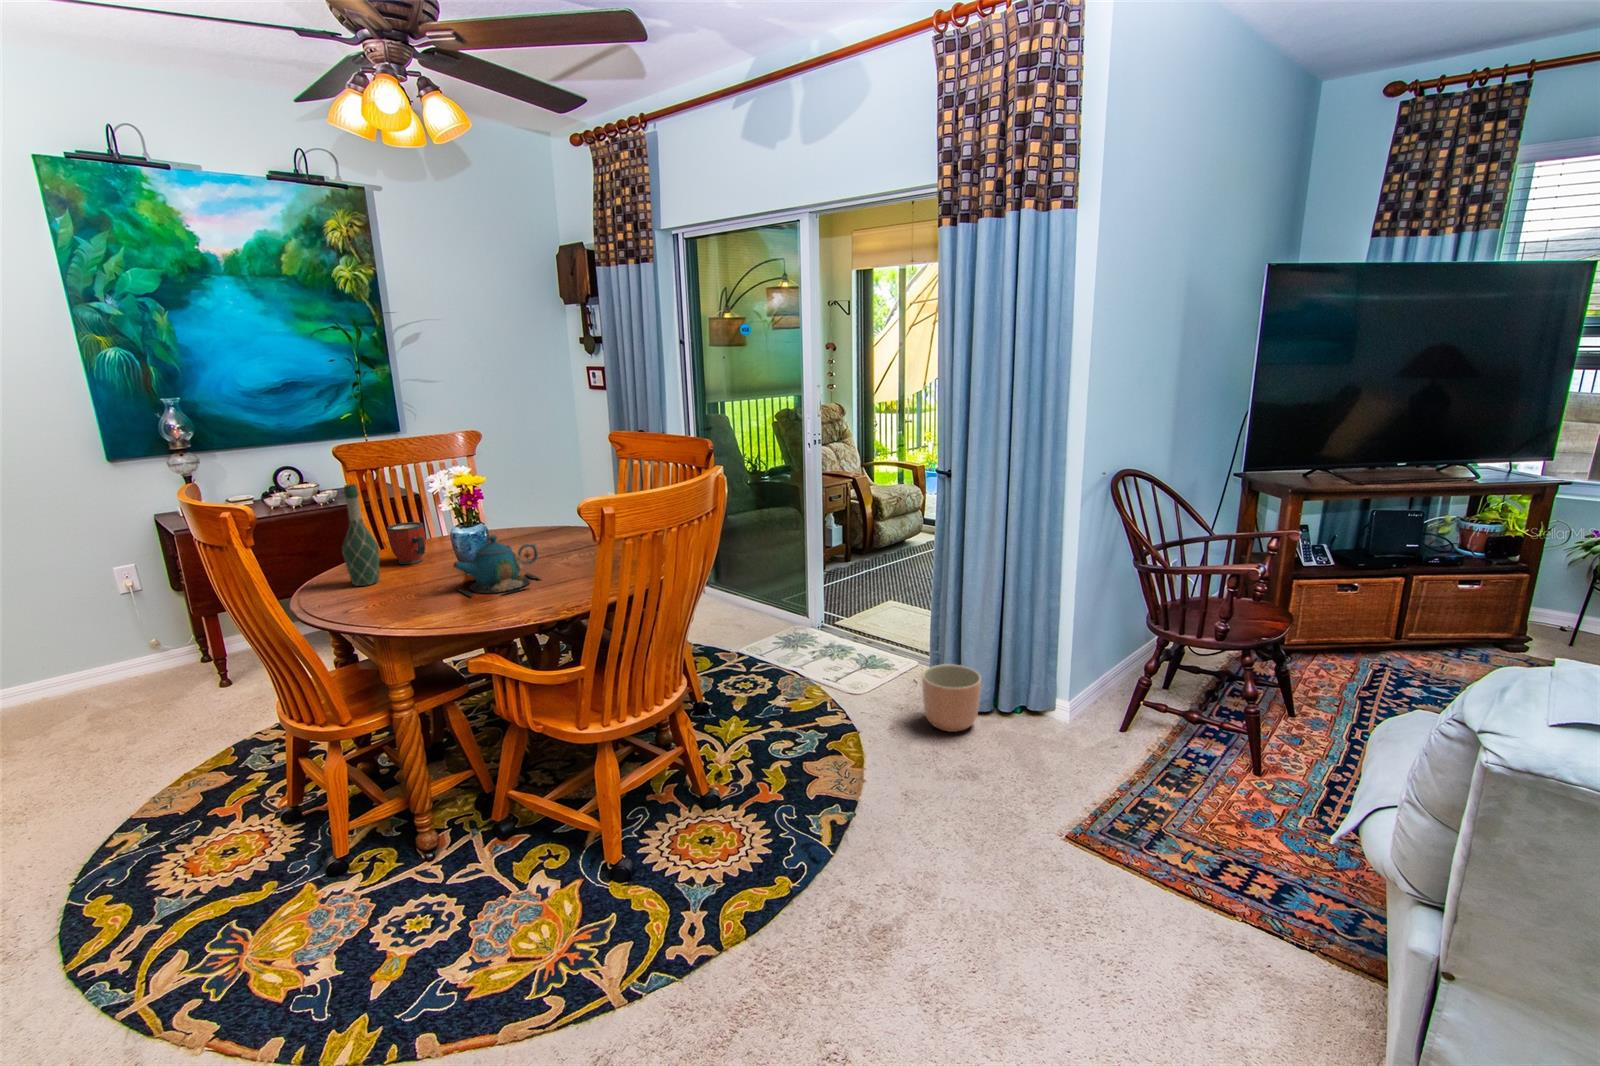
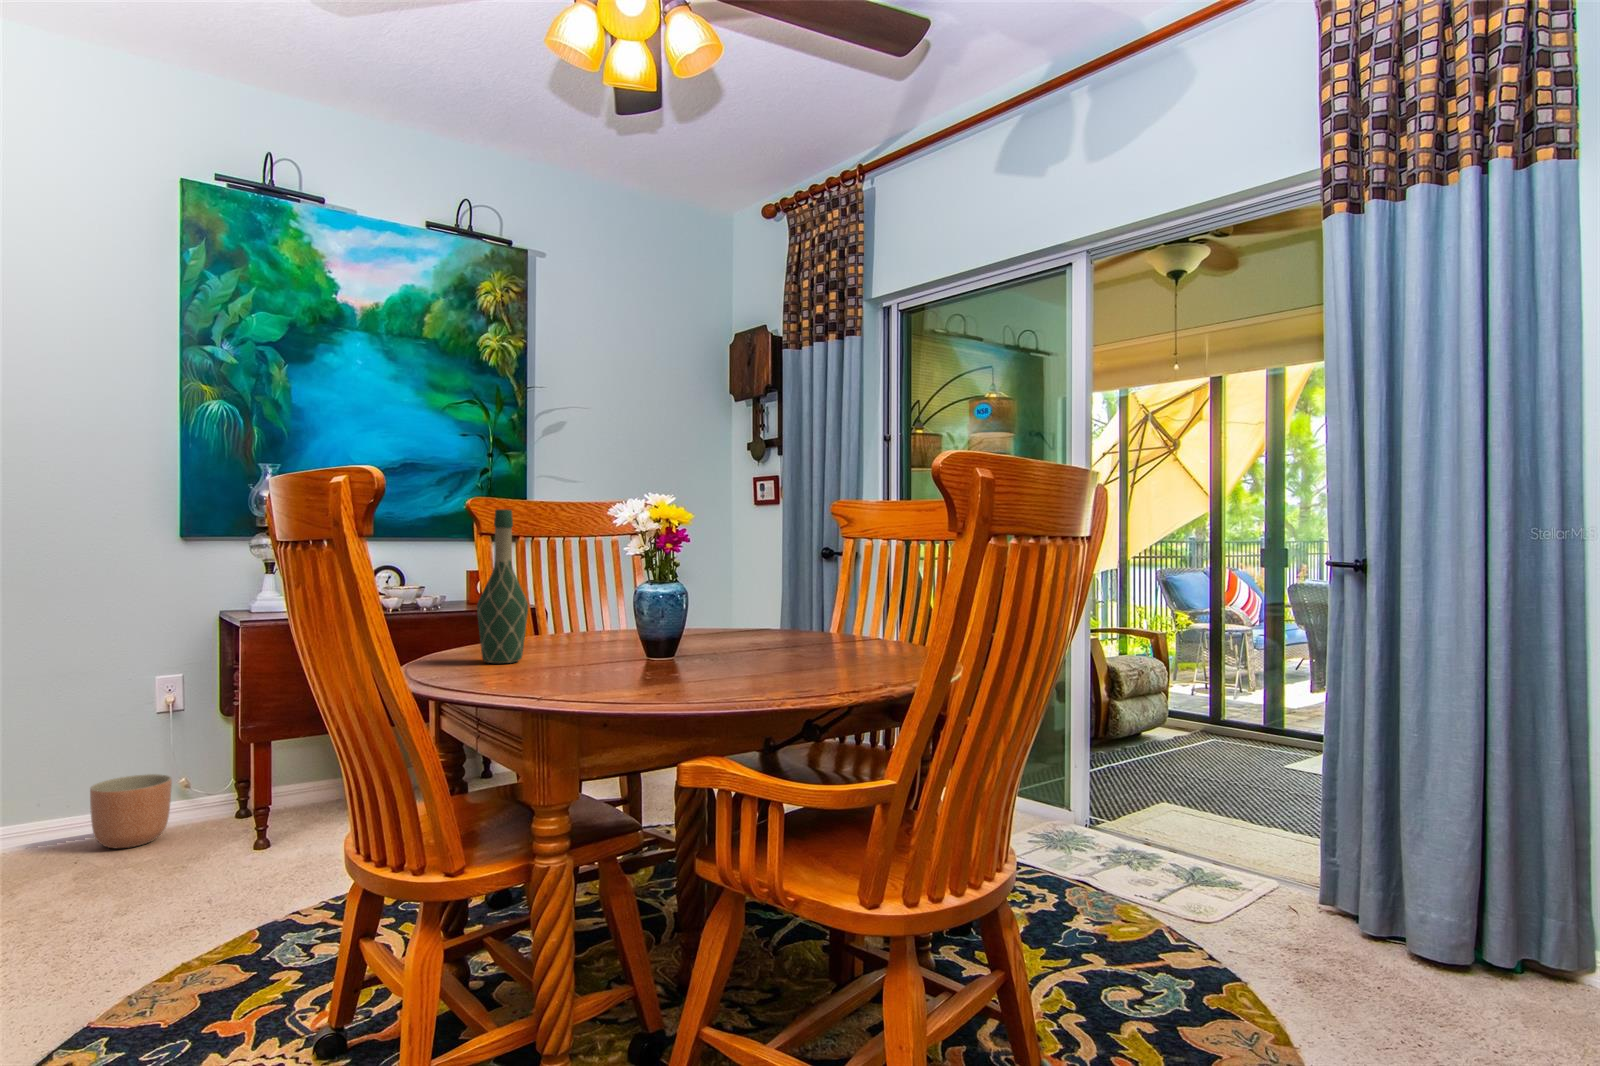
mug: present [387,522,426,564] -> none [533,593,585,650]
teapot: present [454,535,539,597] -> none [626,590,788,681]
planter: present [922,664,981,732] -> present [90,774,172,848]

